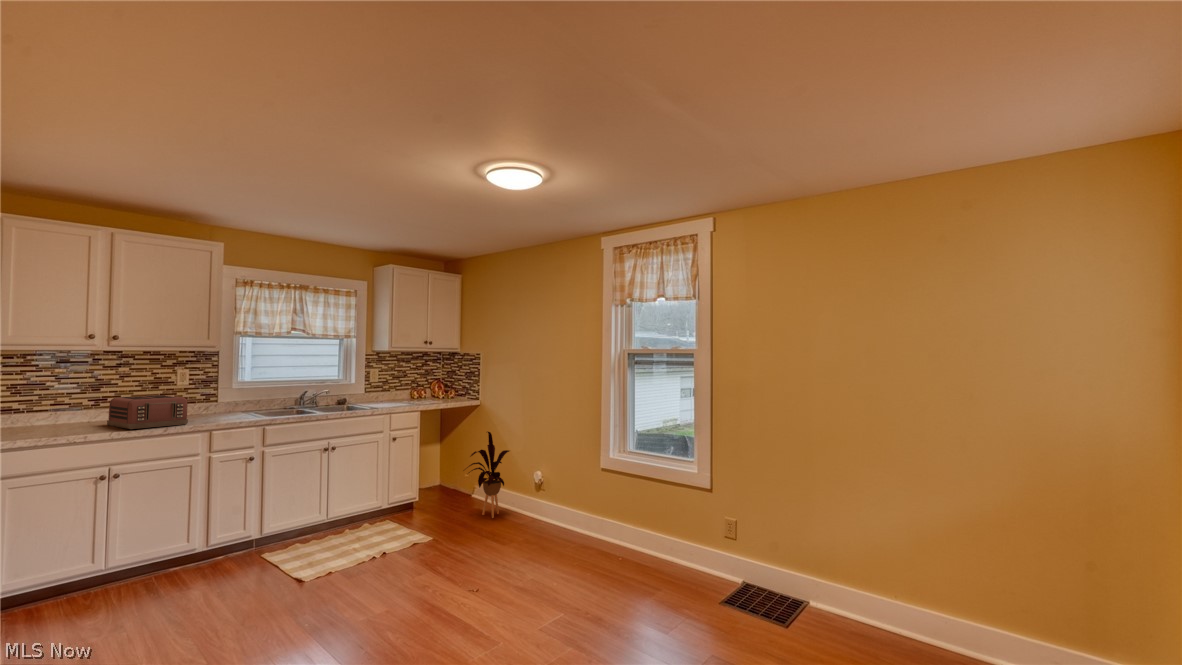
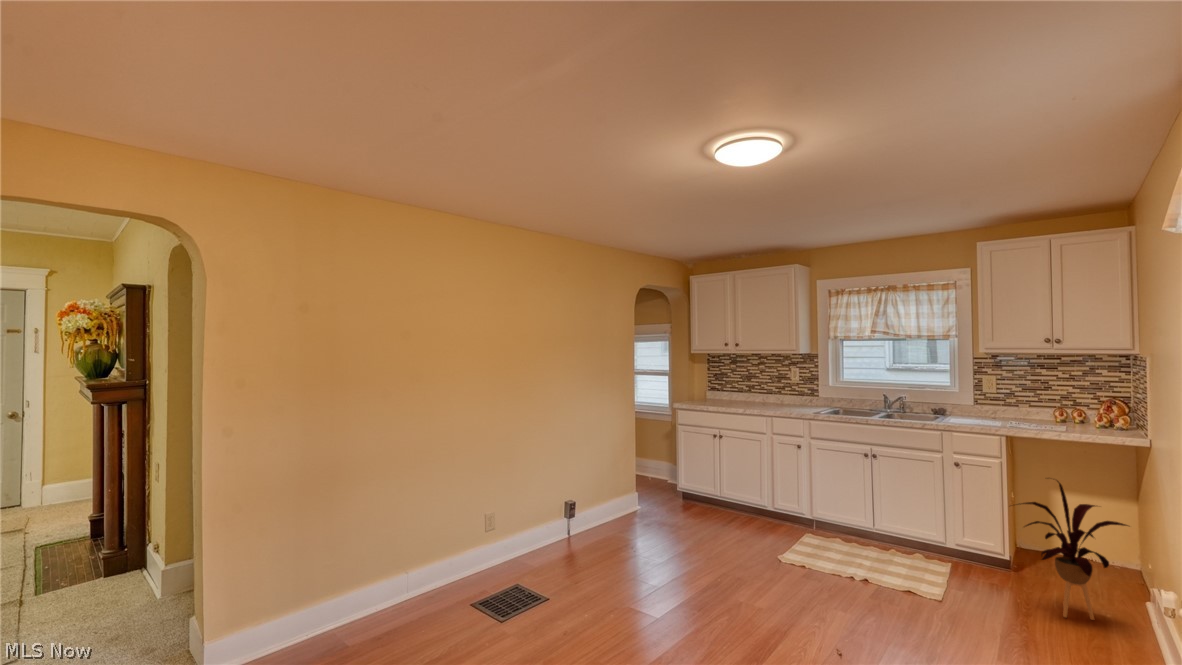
toaster: present [107,395,188,429] -> none [730,385,773,408]

